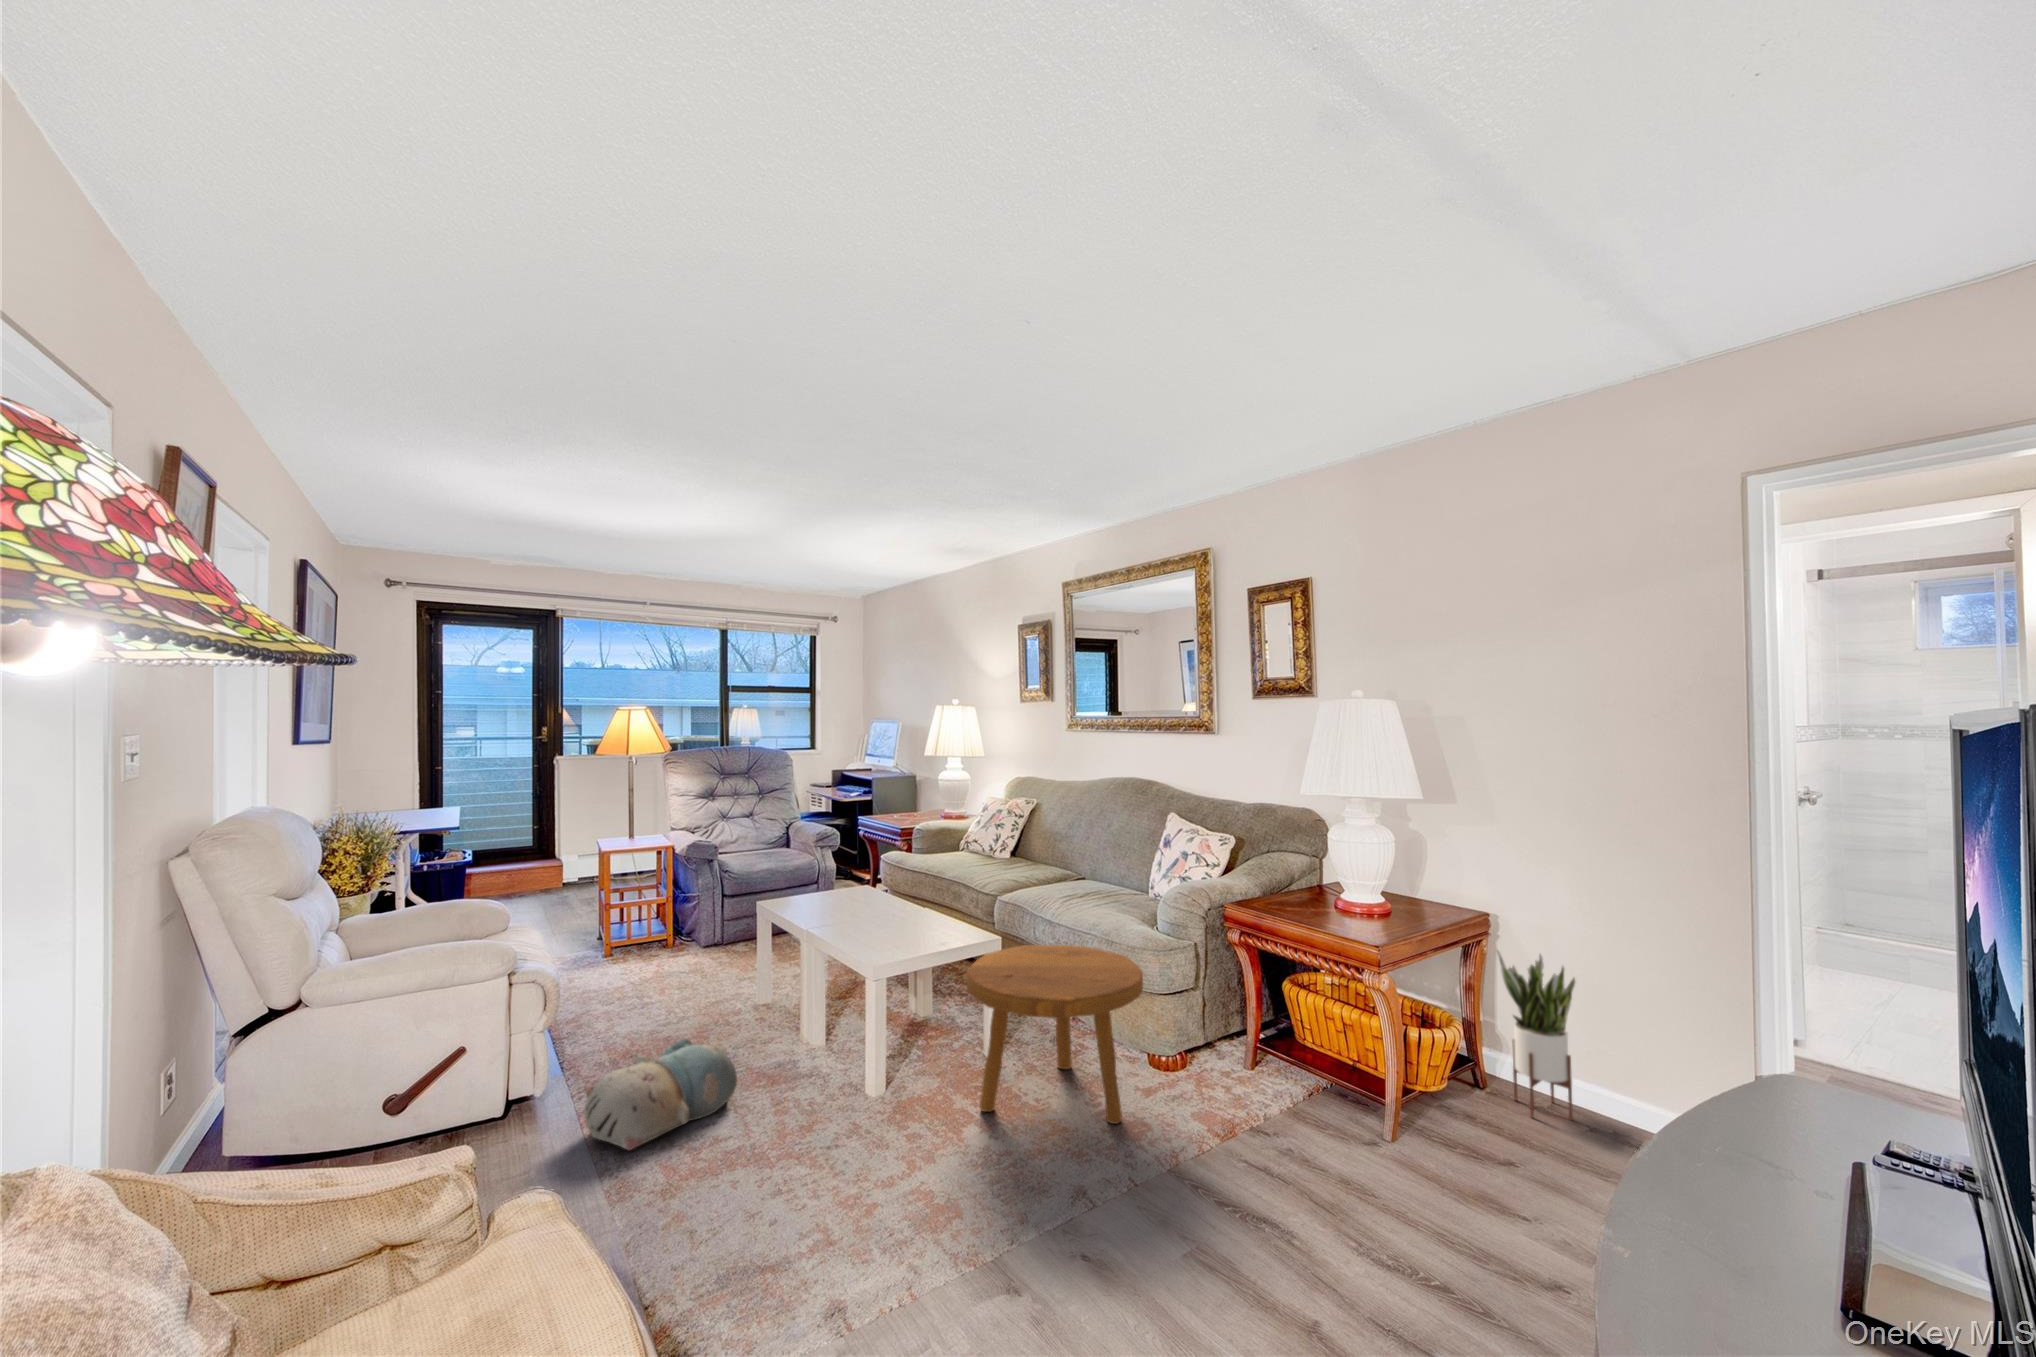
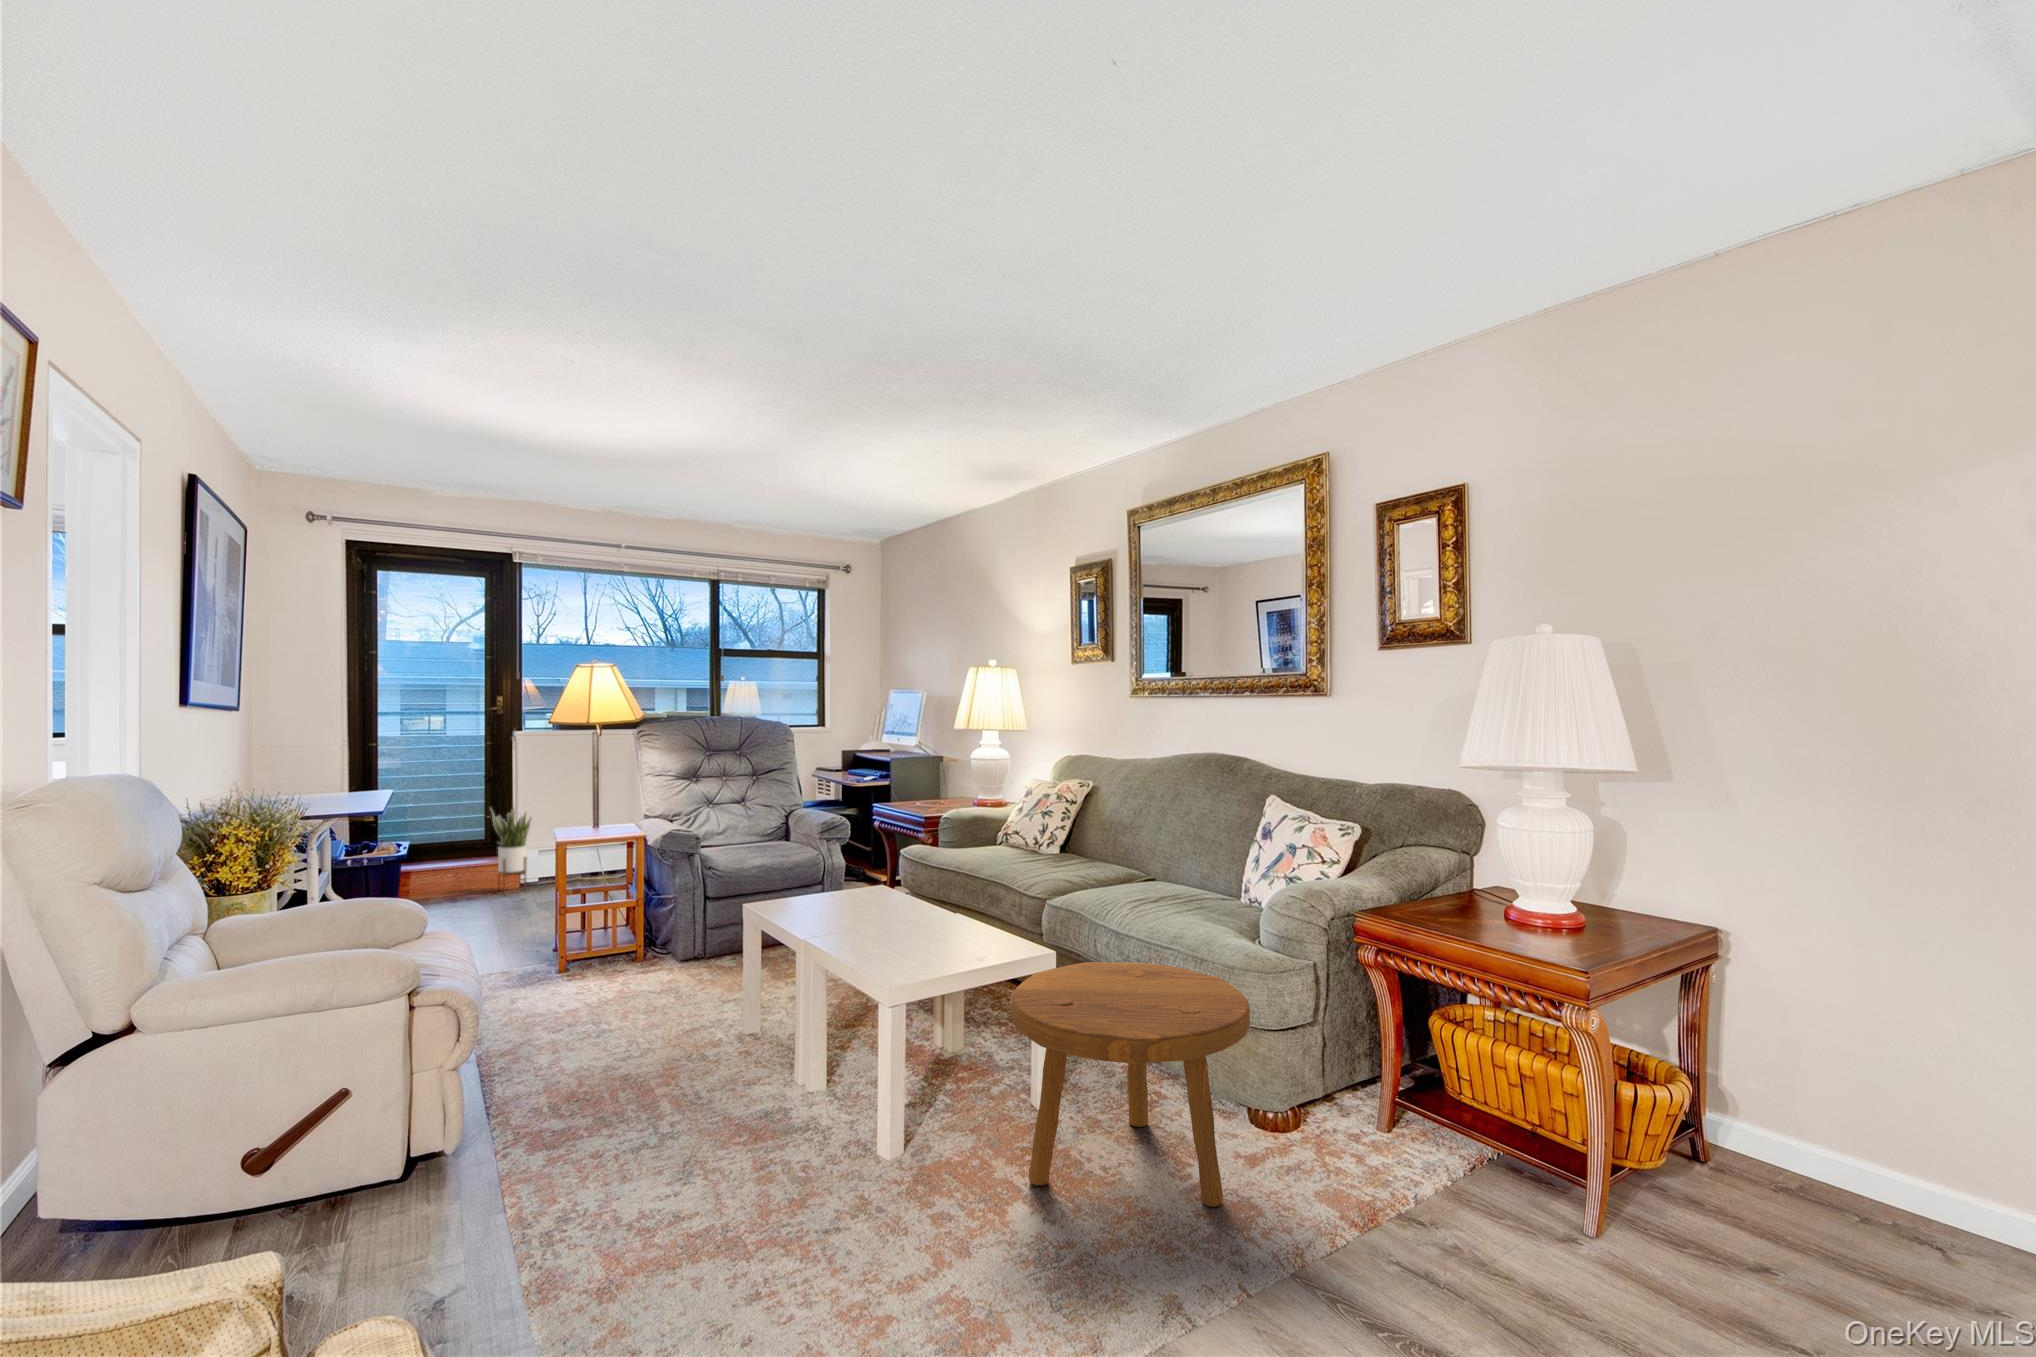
potted plant: present [1497,950,1575,1120] -> present [491,808,532,892]
plush toy: present [584,1038,737,1150] -> none [504,1078,709,1231]

